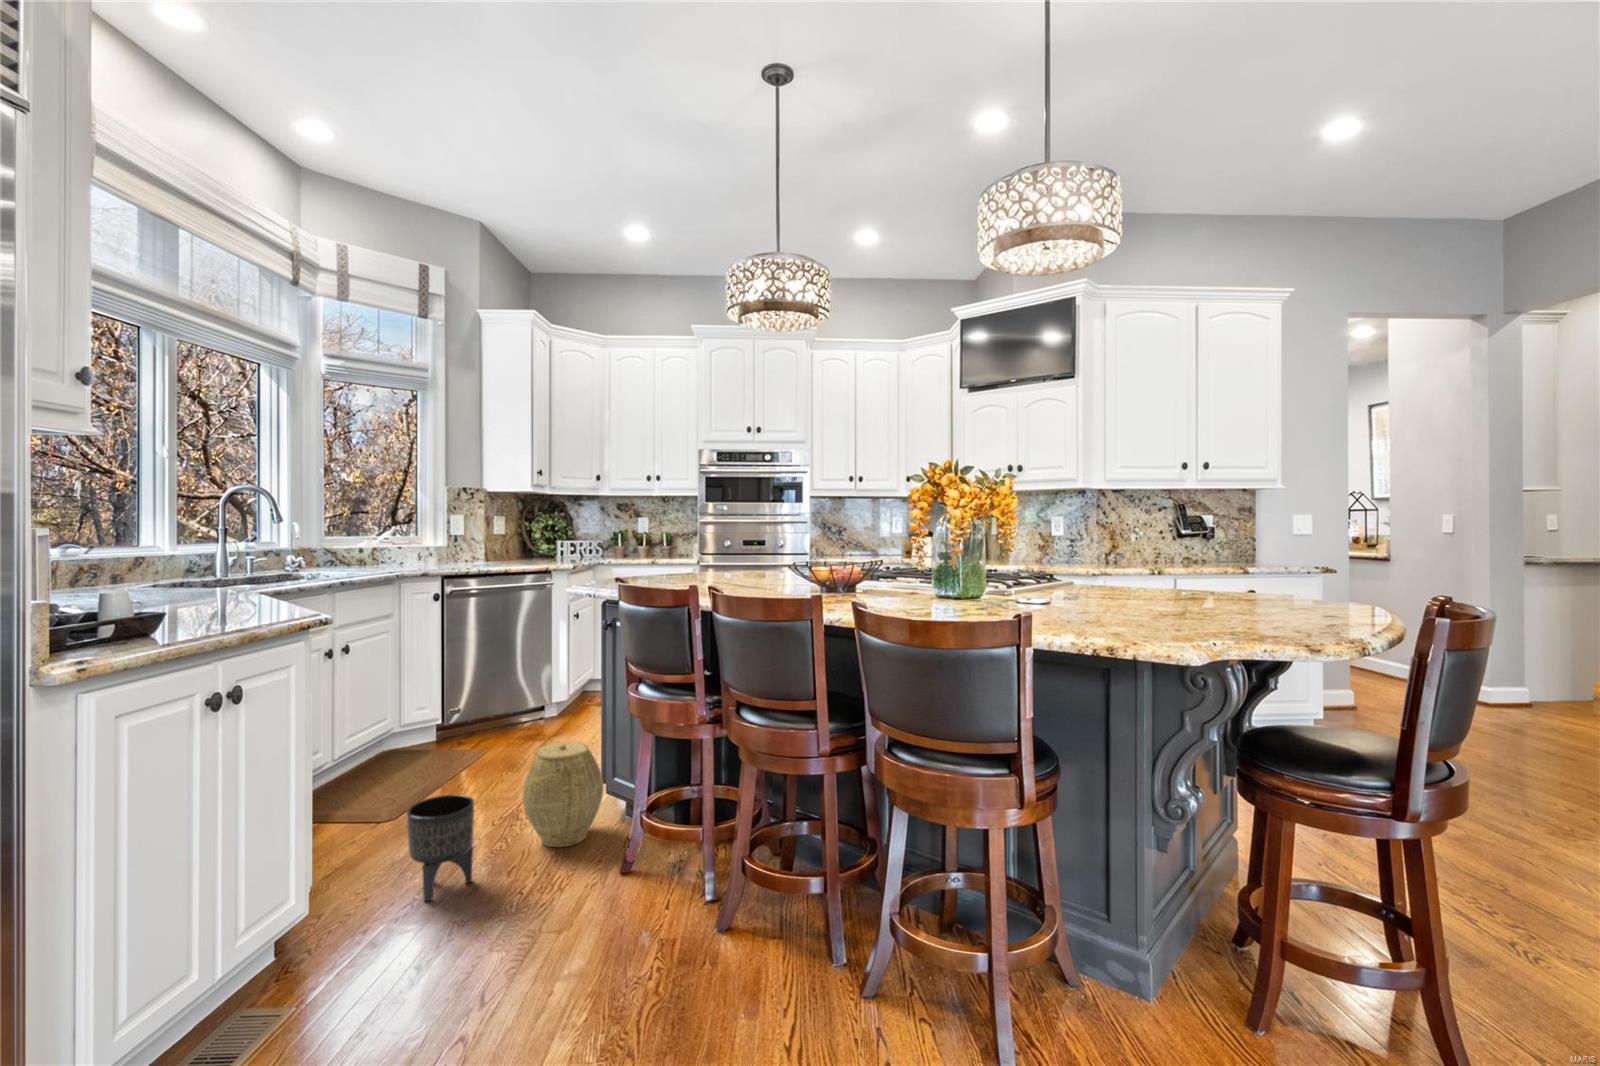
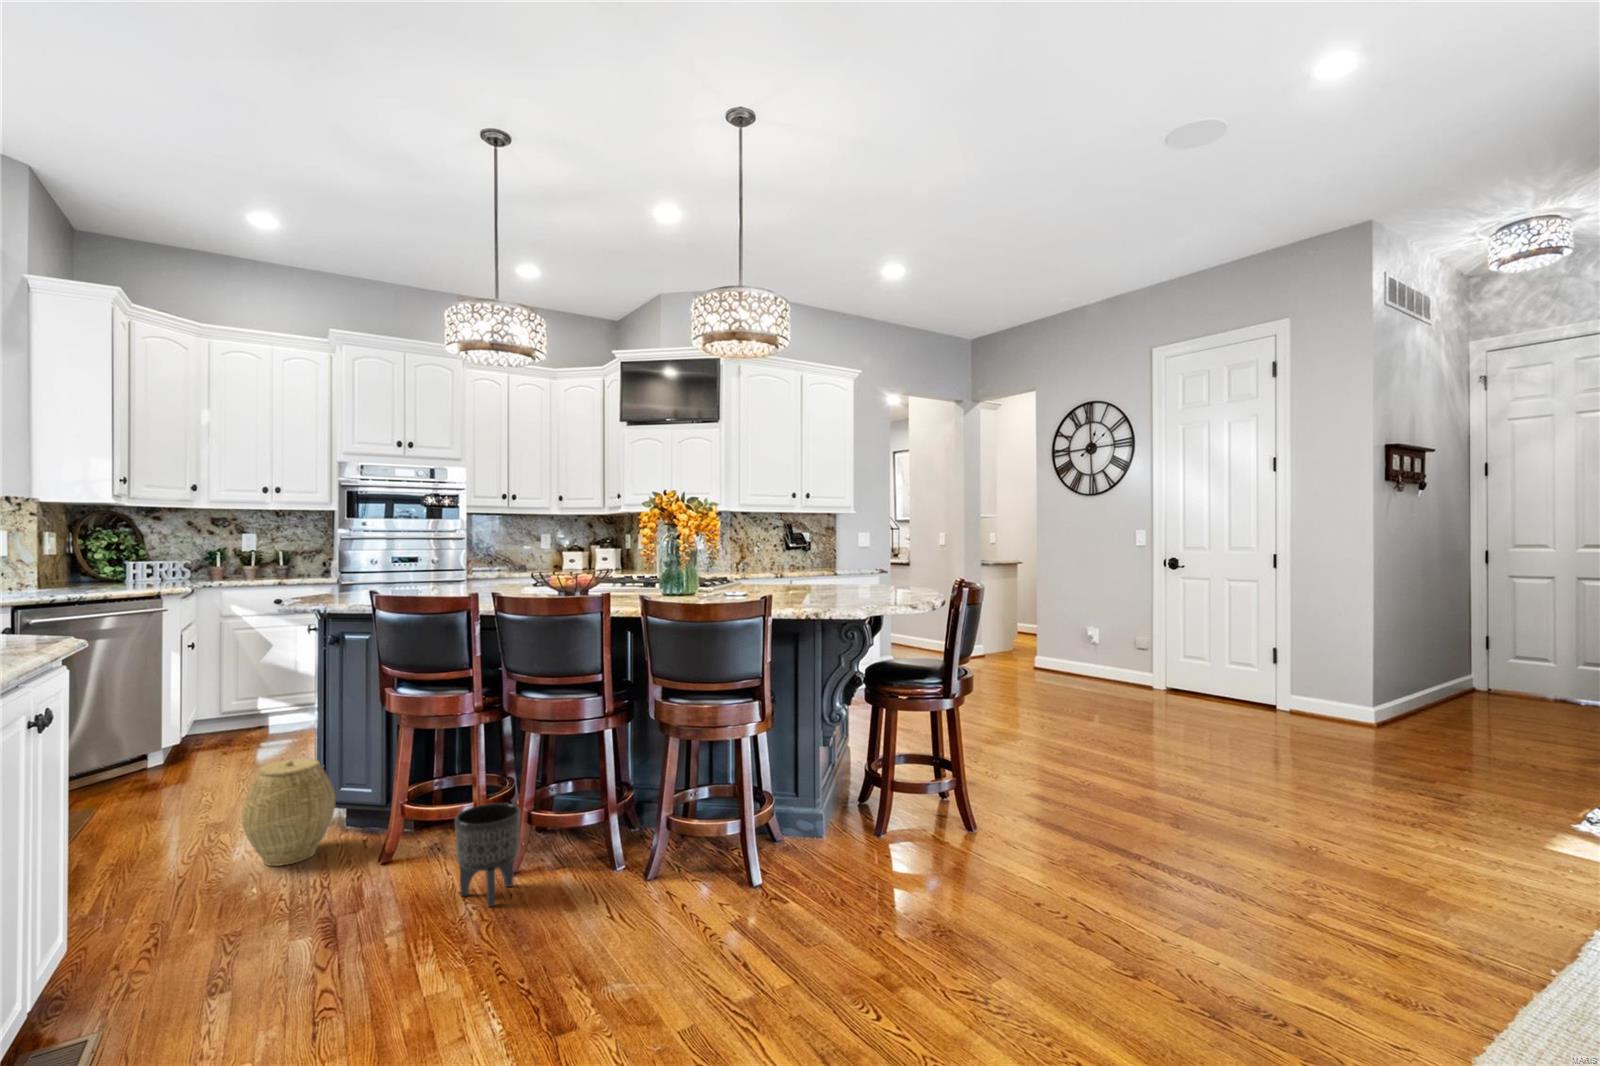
planter: present [406,795,474,901] -> present [455,803,520,907]

